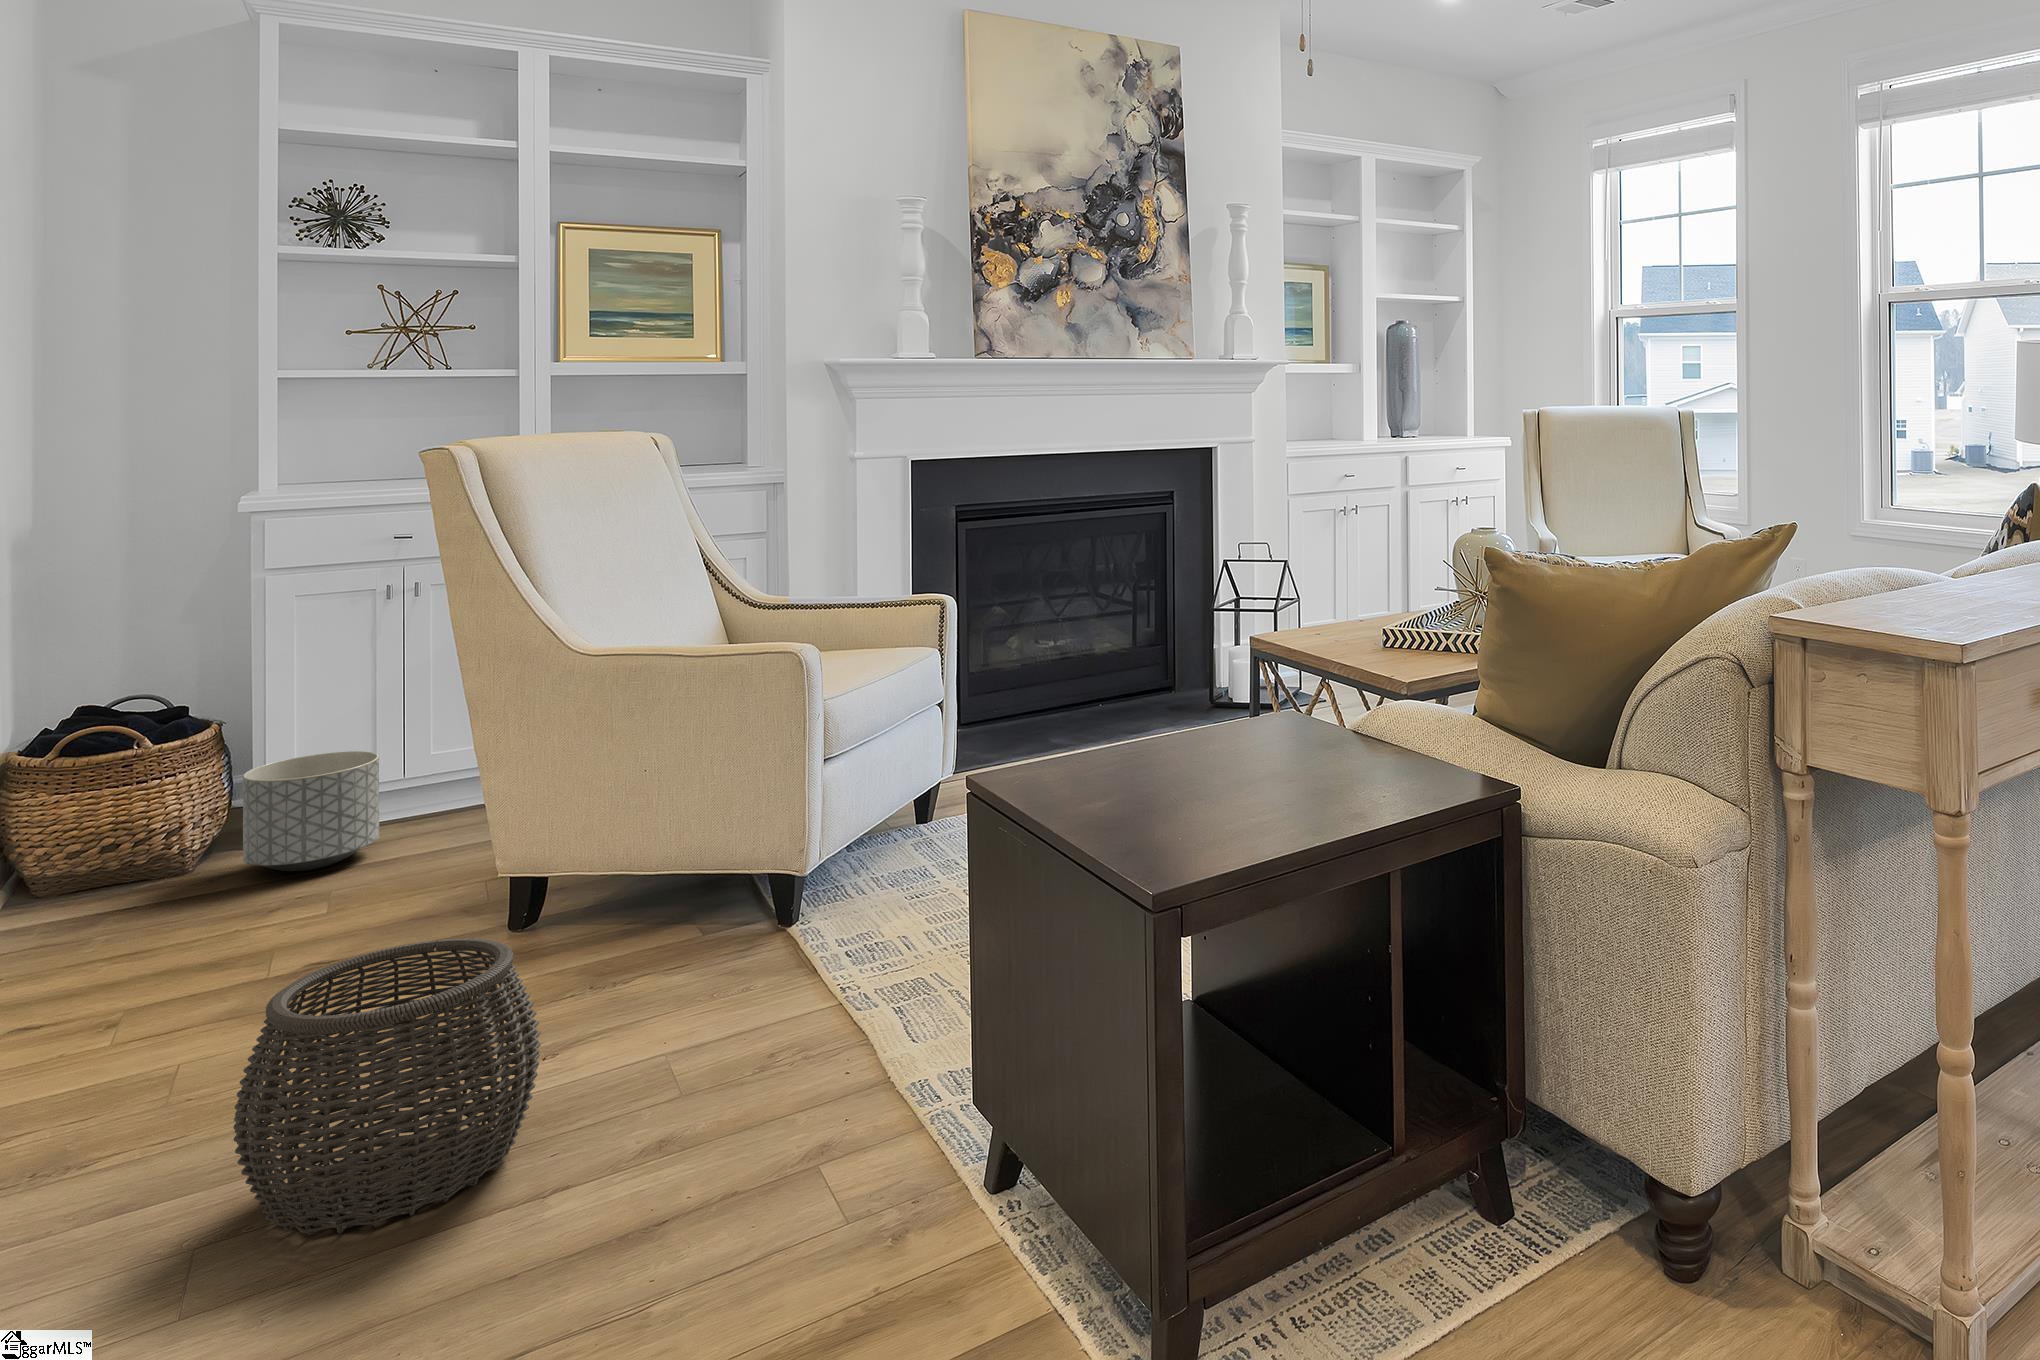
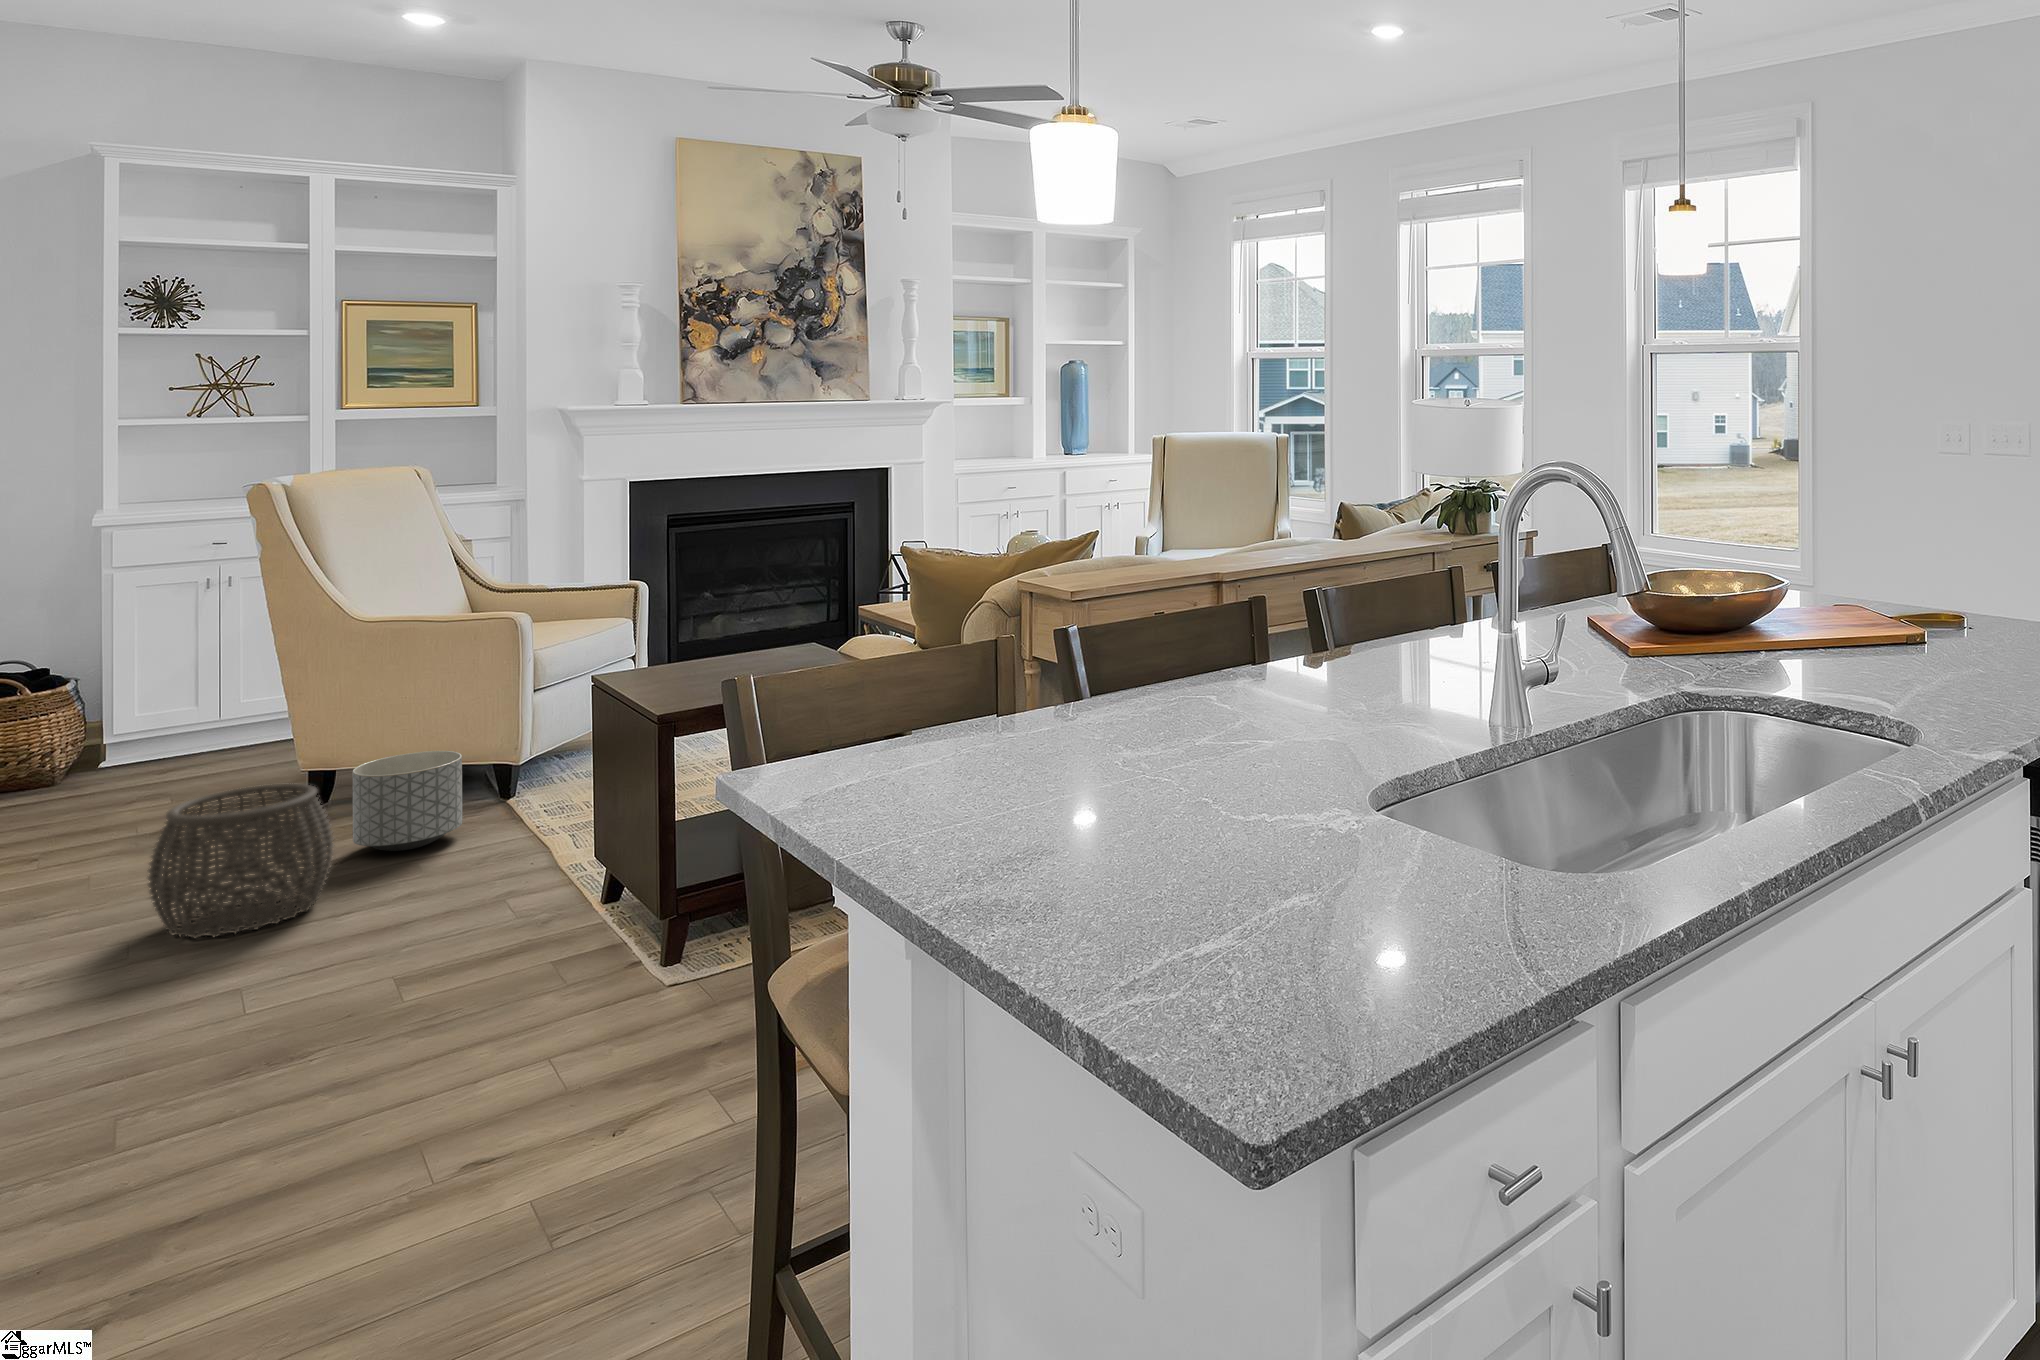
planter: present [243,751,379,871] -> present [353,751,462,851]

